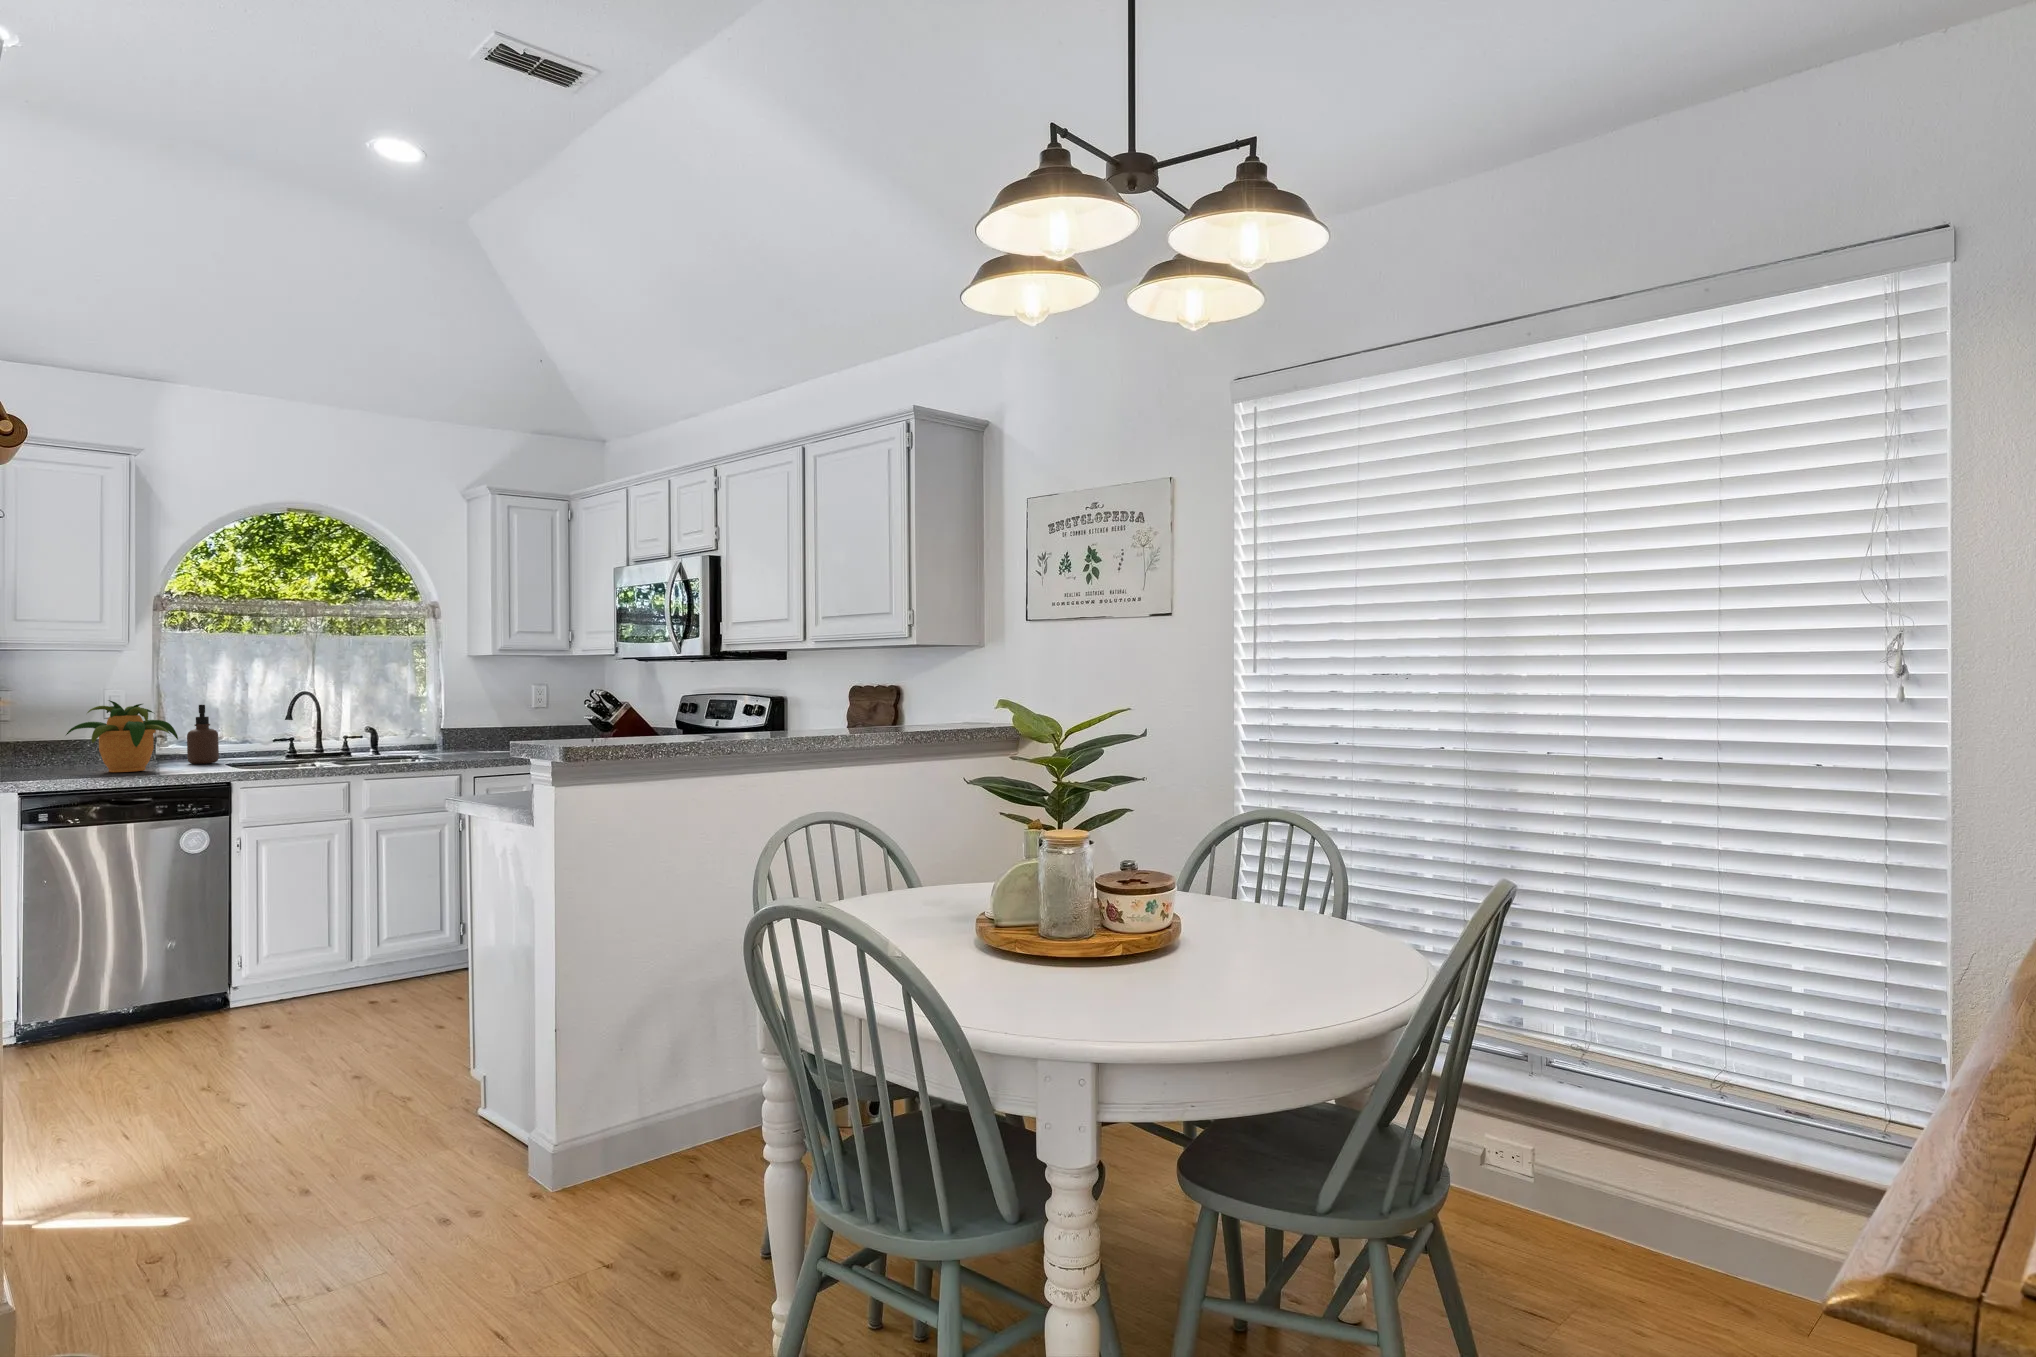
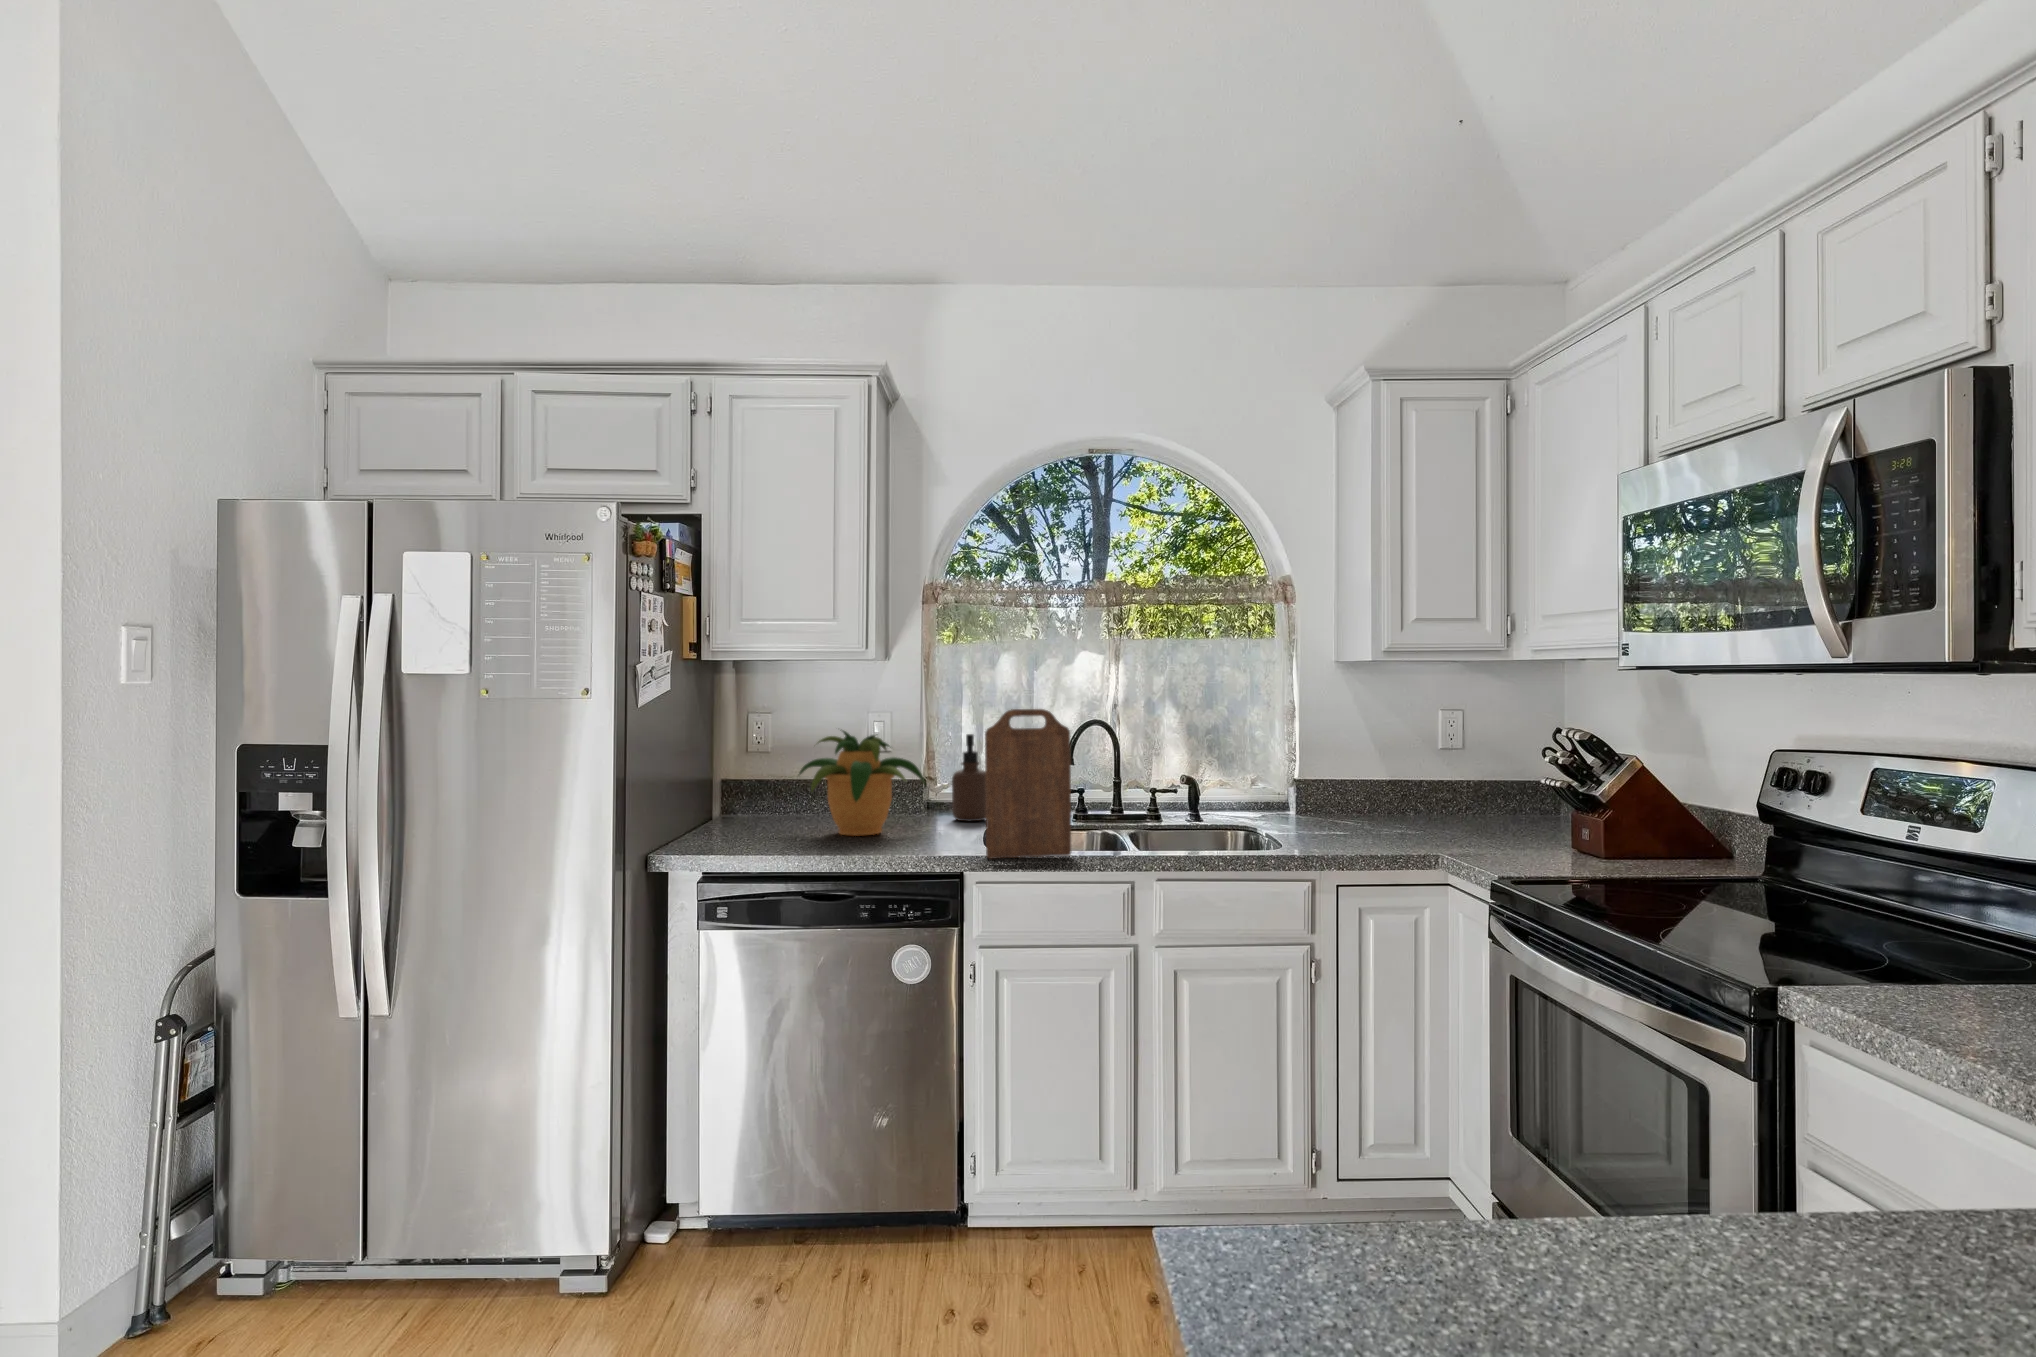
cutting board: none [246,683,307,774] -> present [985,709,1071,859]

